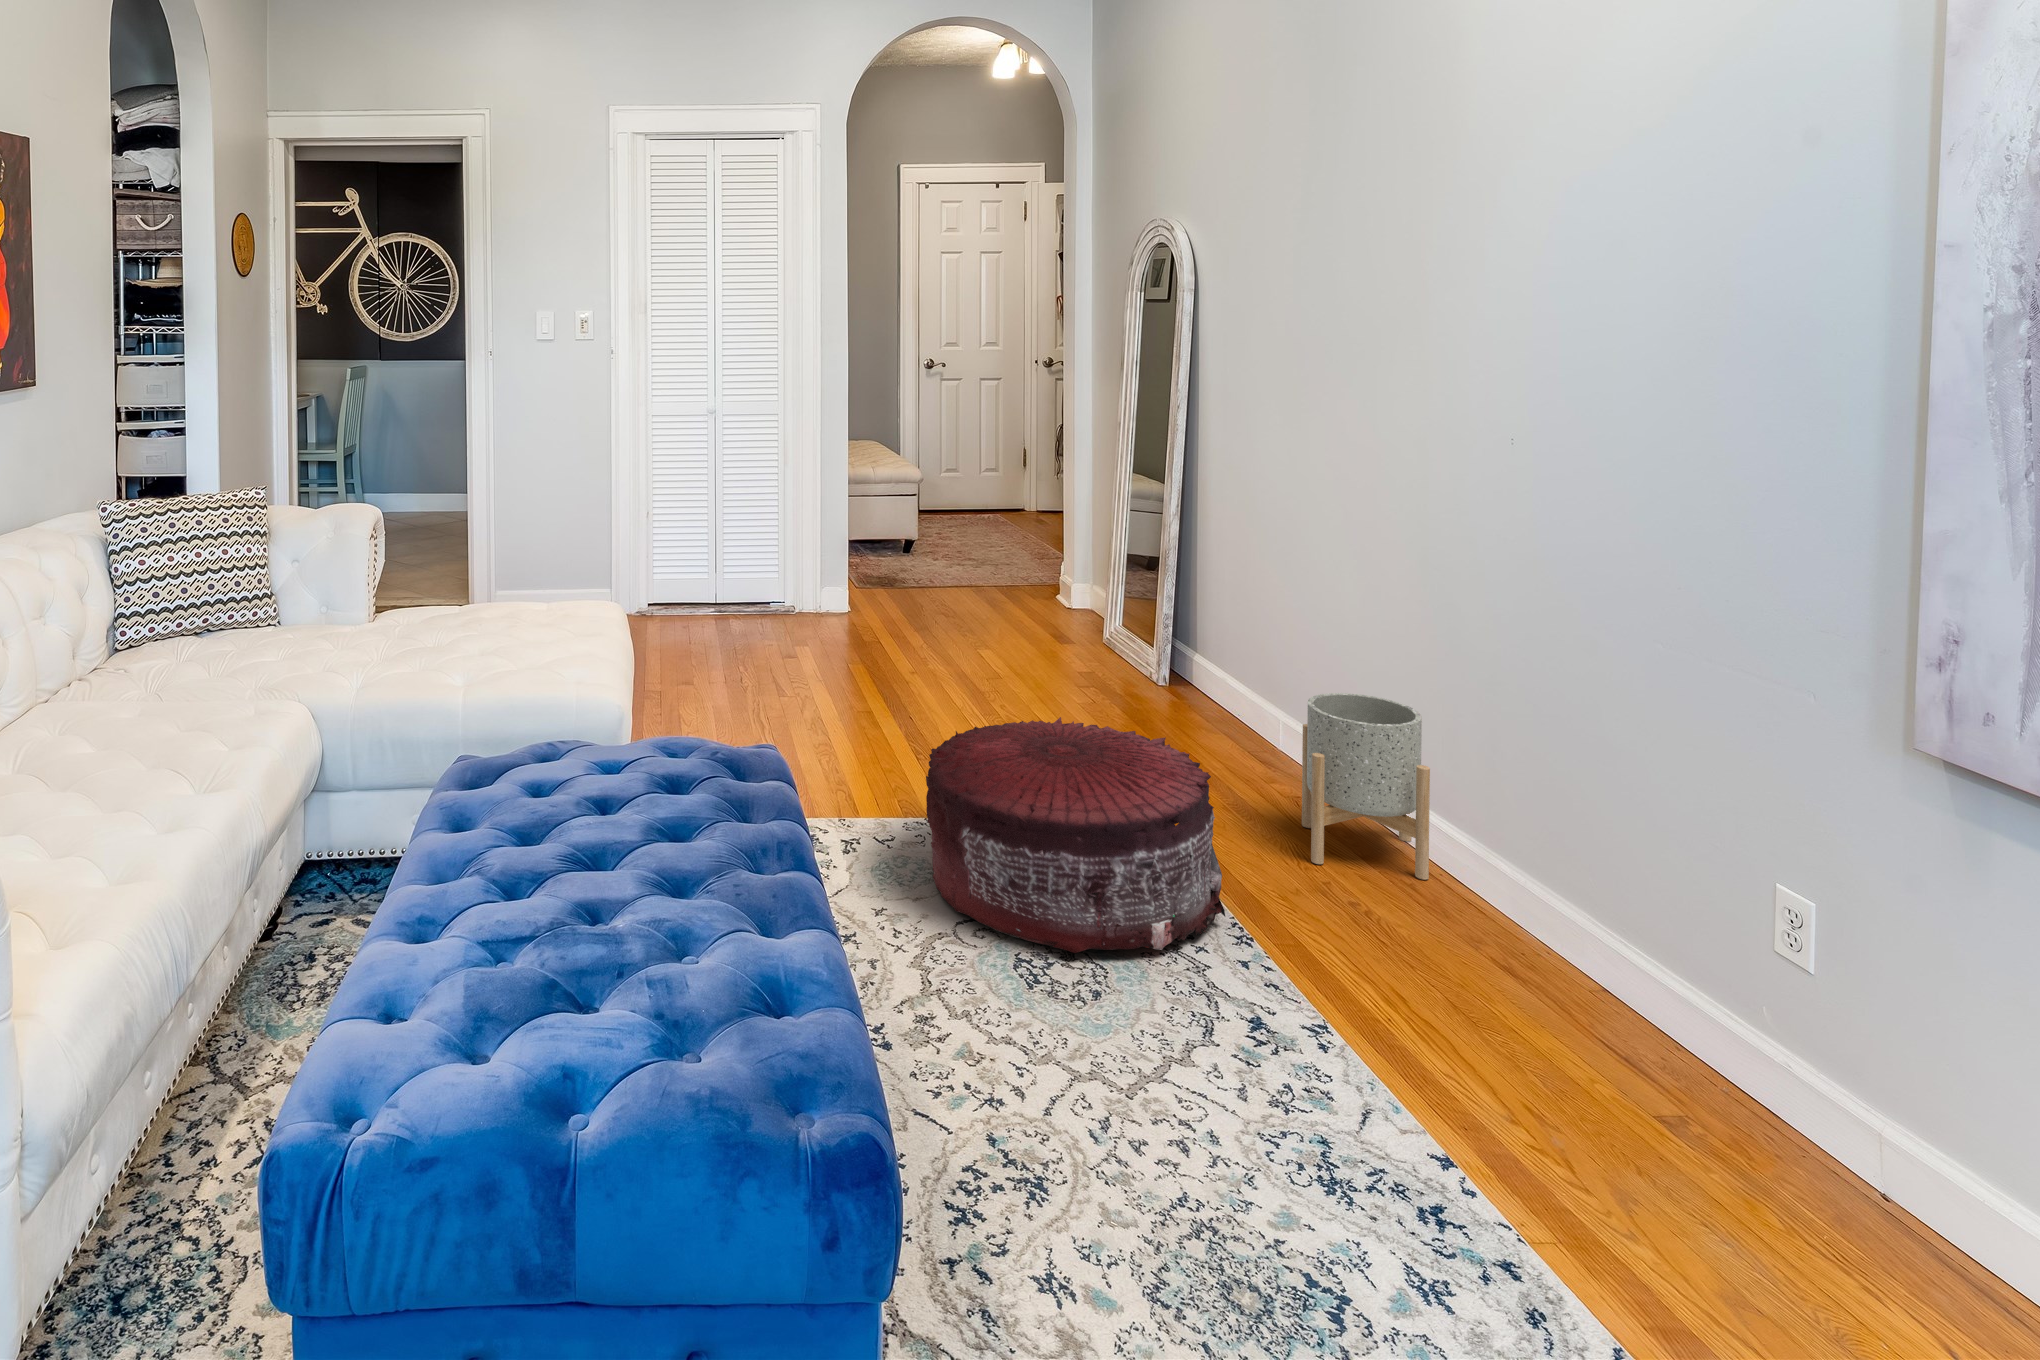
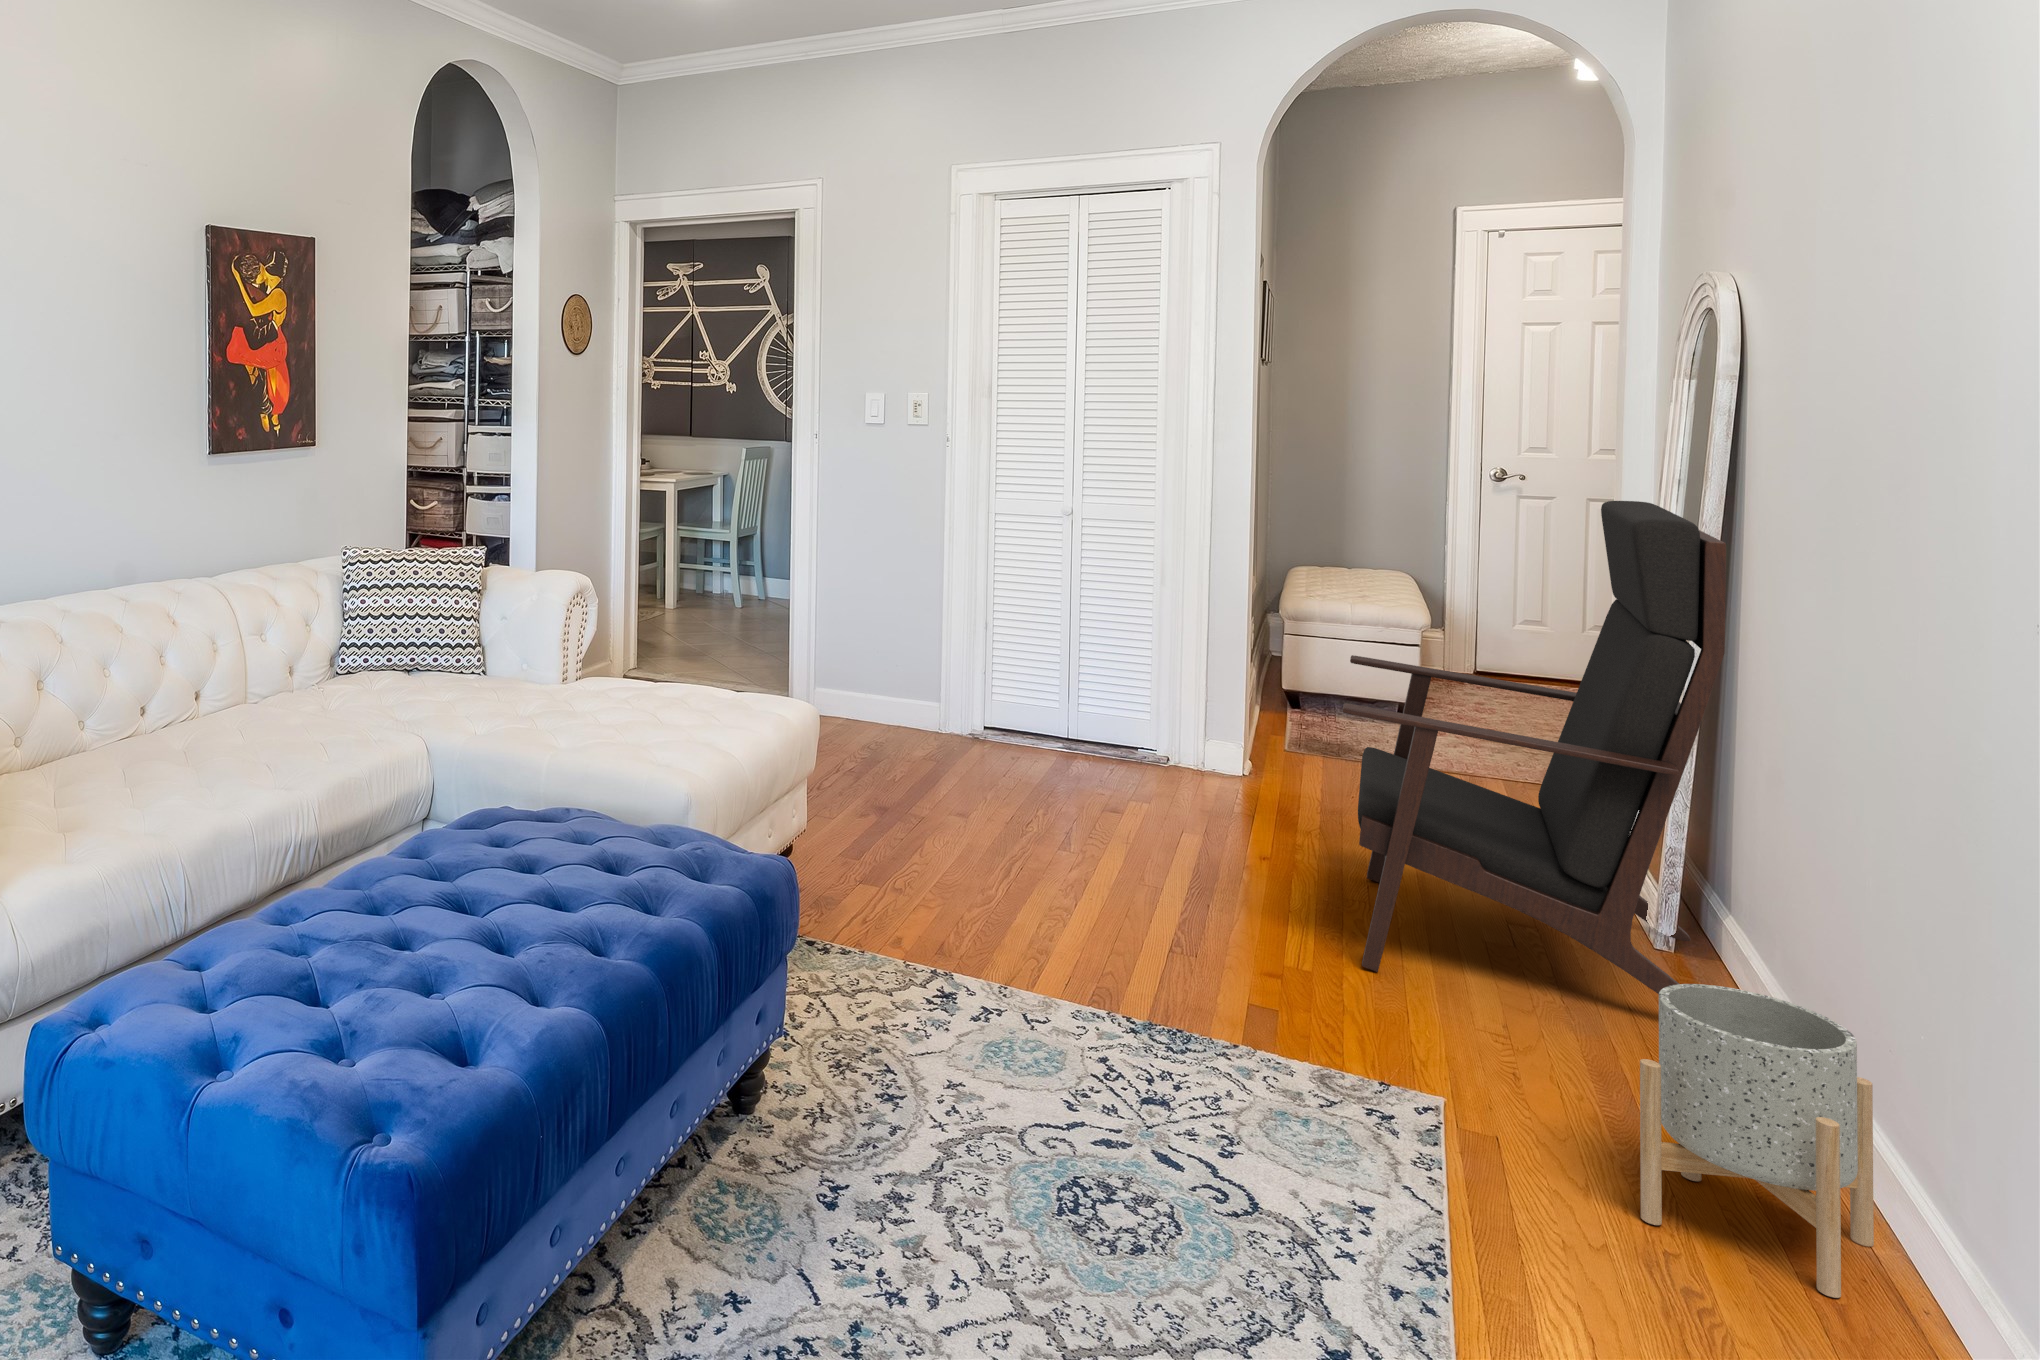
lounge chair: none [969,371,1253,734] -> present [1343,501,1726,994]
pouf: present [926,717,1225,953] -> none [1029,912,1412,1239]

